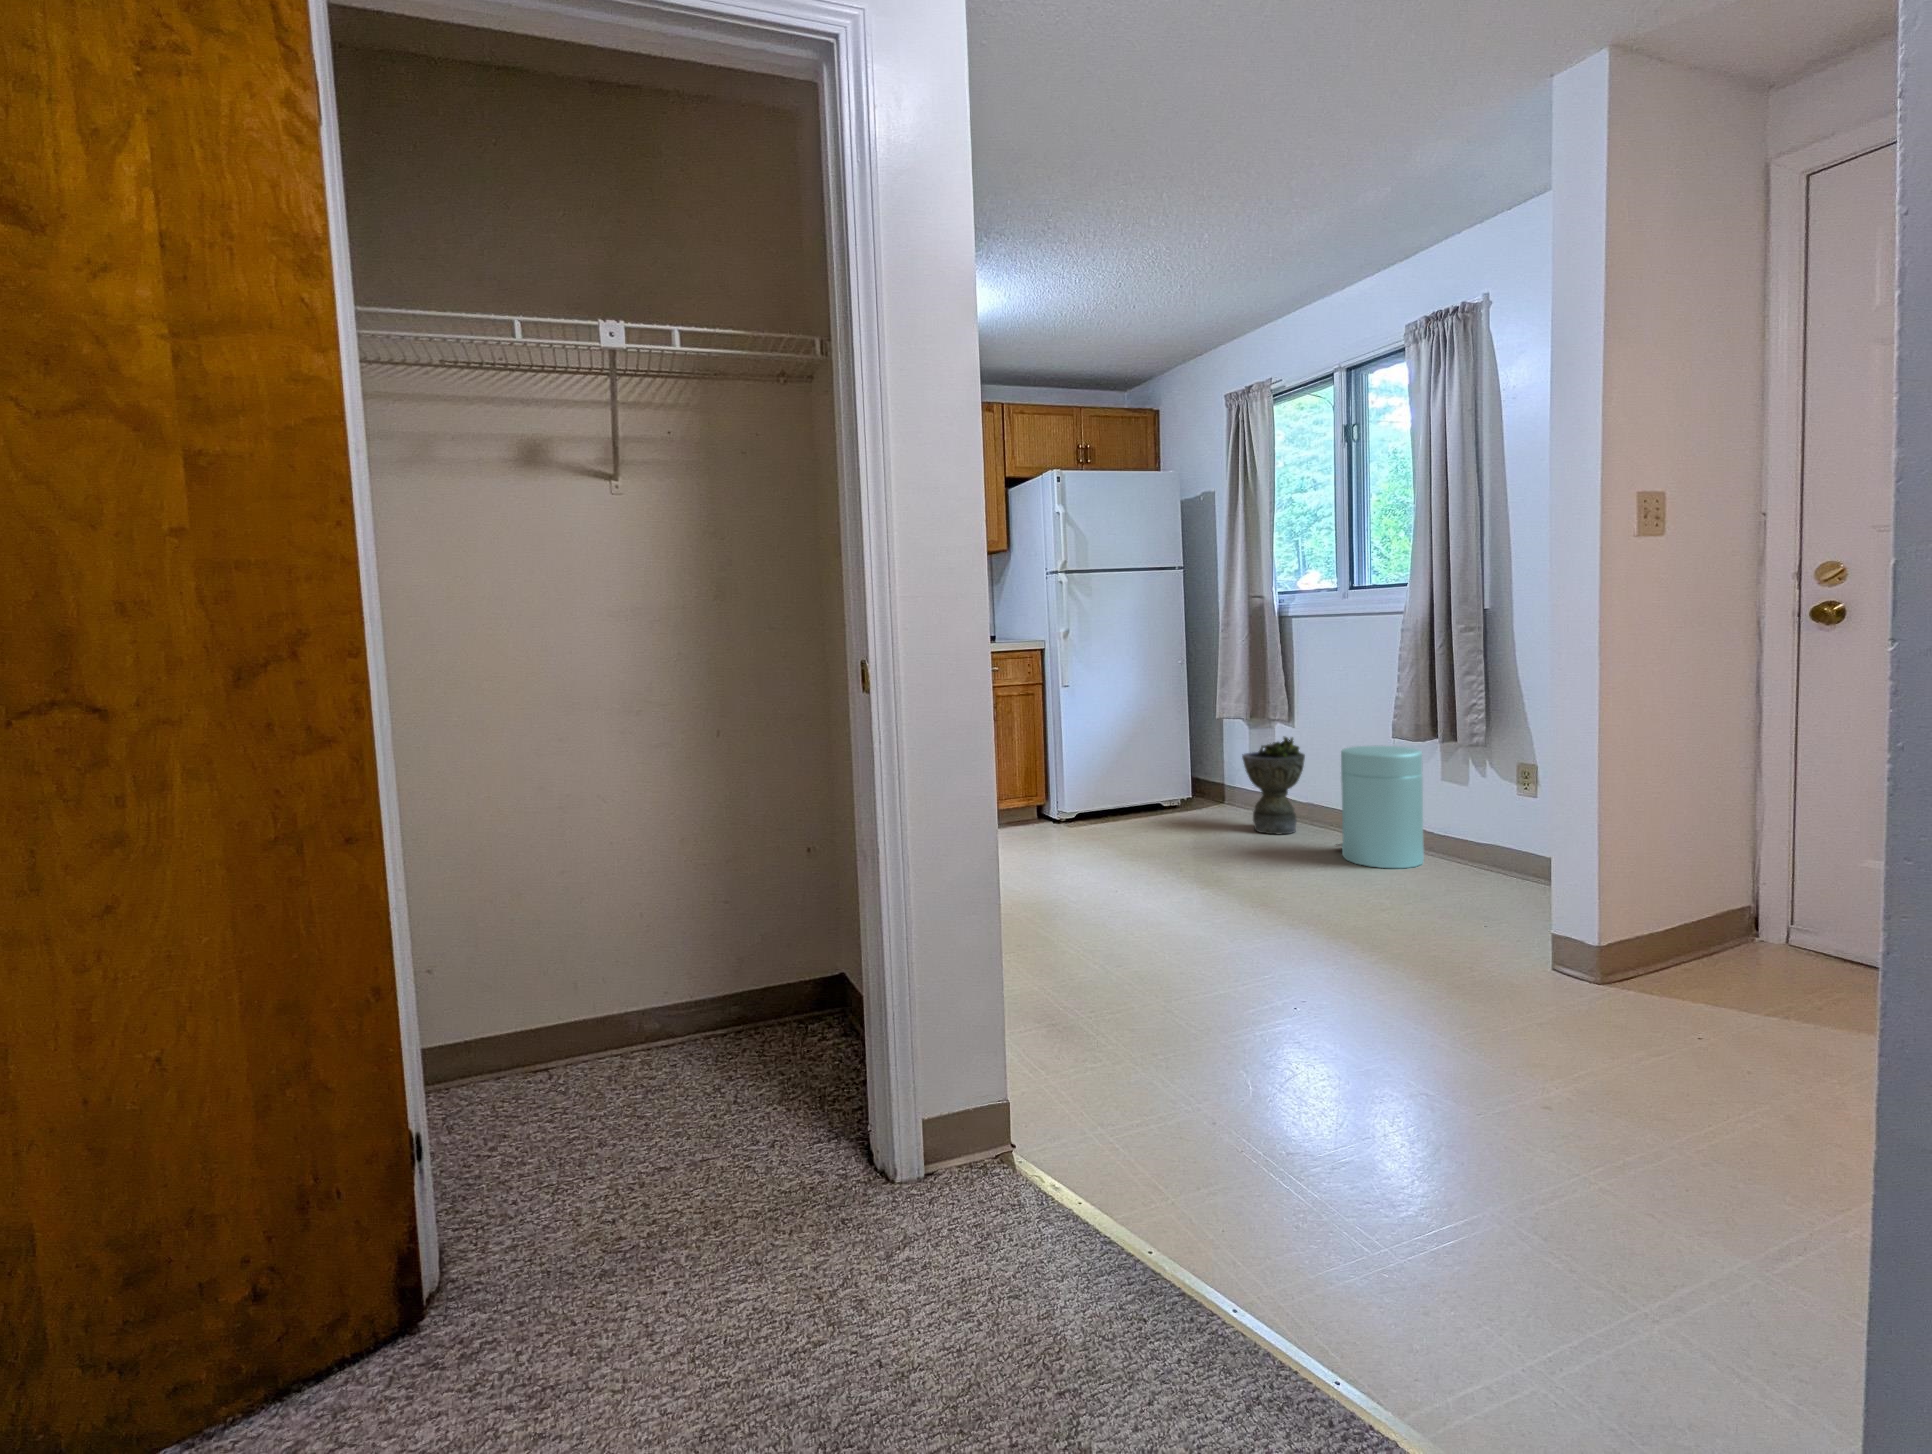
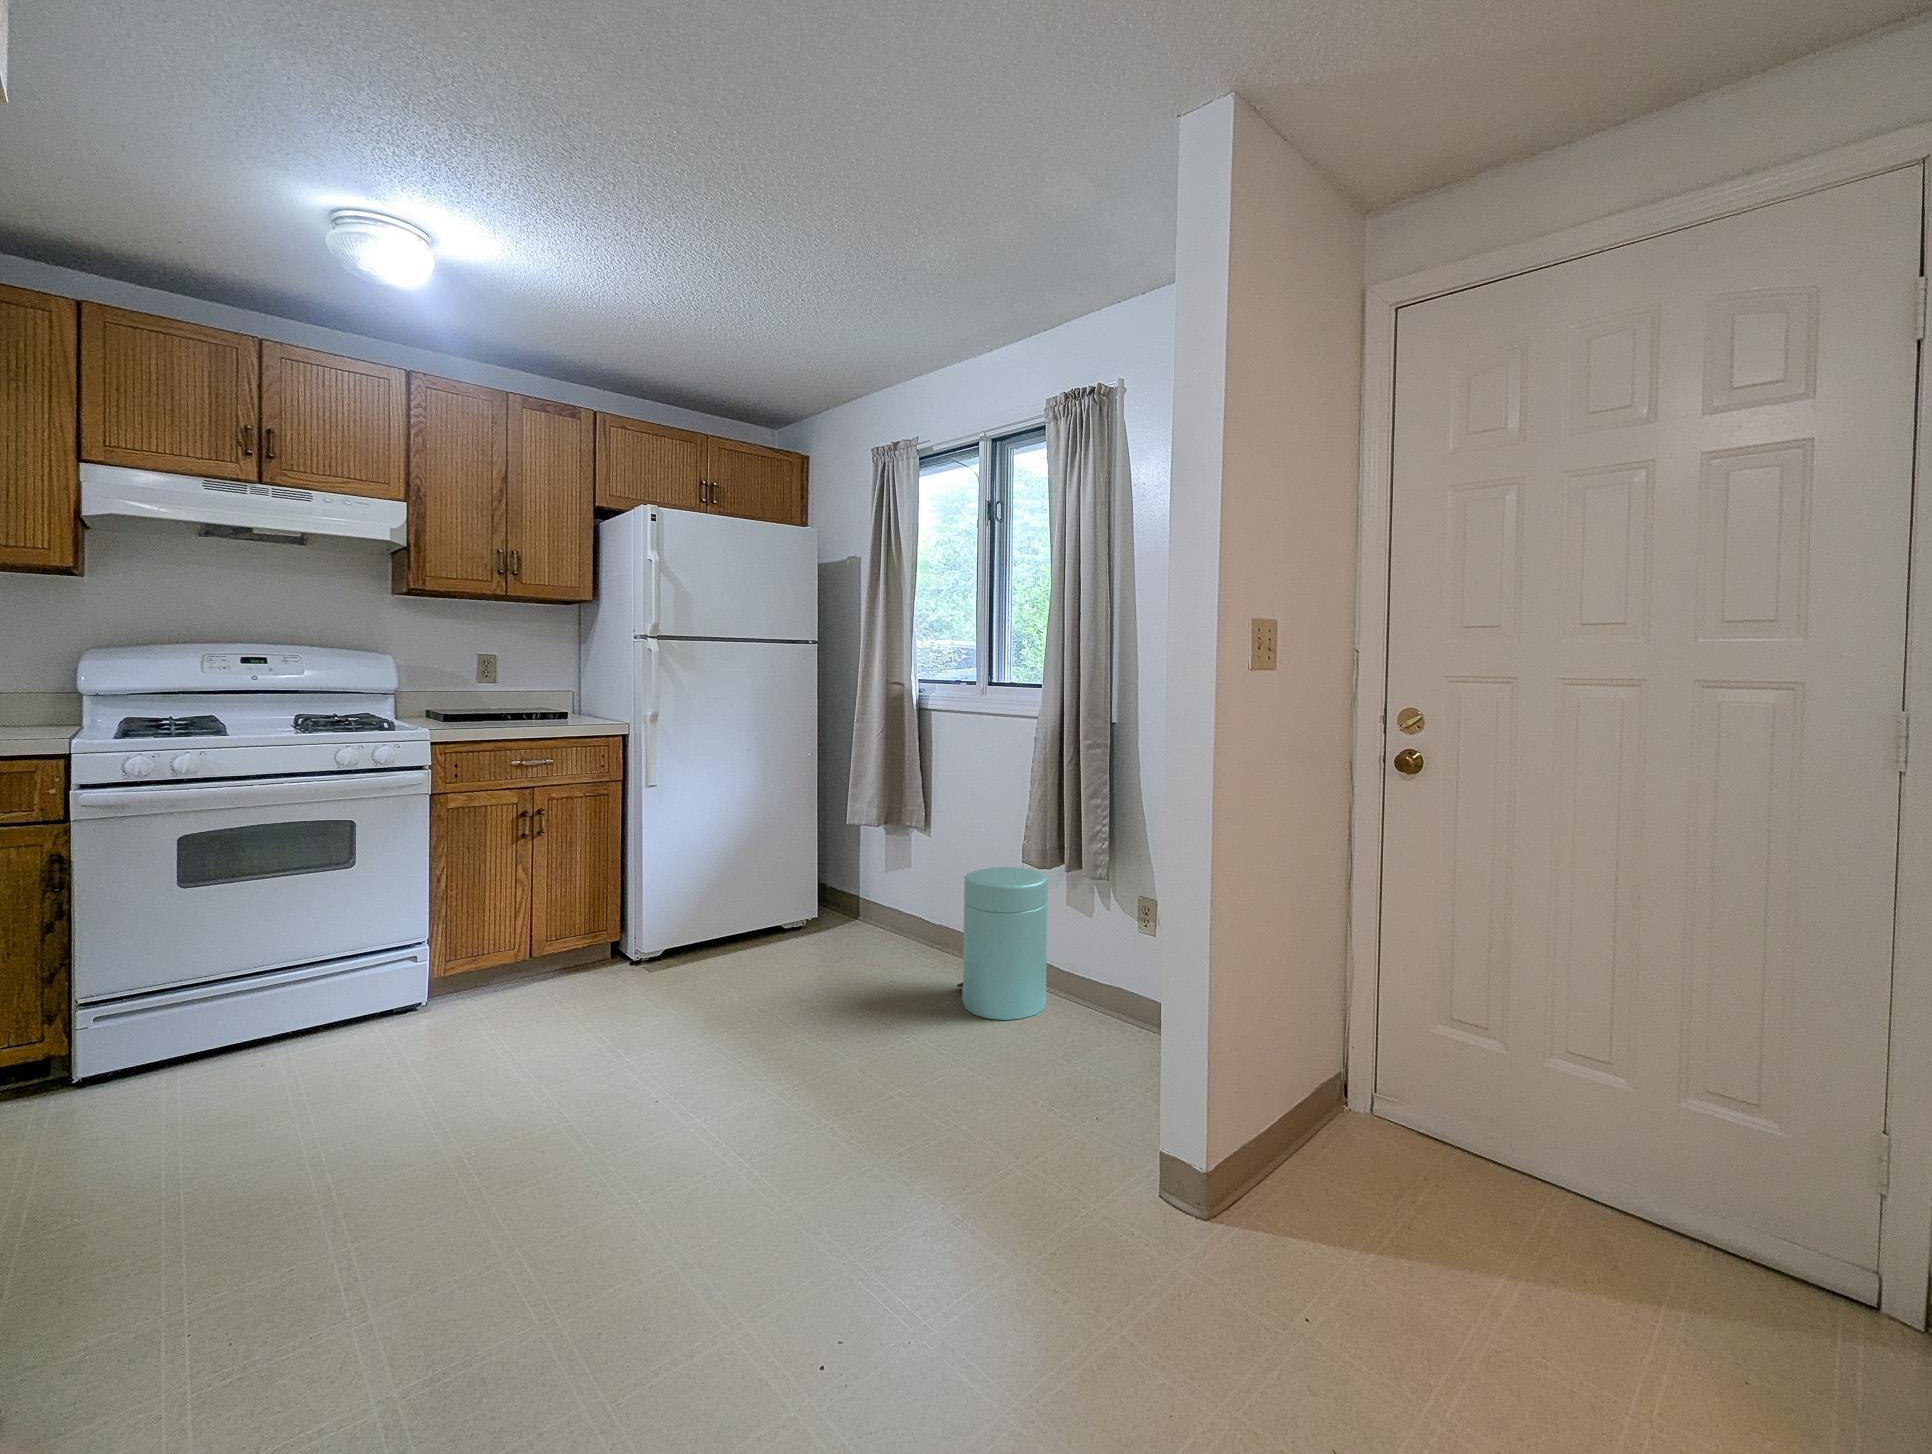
planter: present [1242,737,1305,834] -> none [867,850,936,967]

